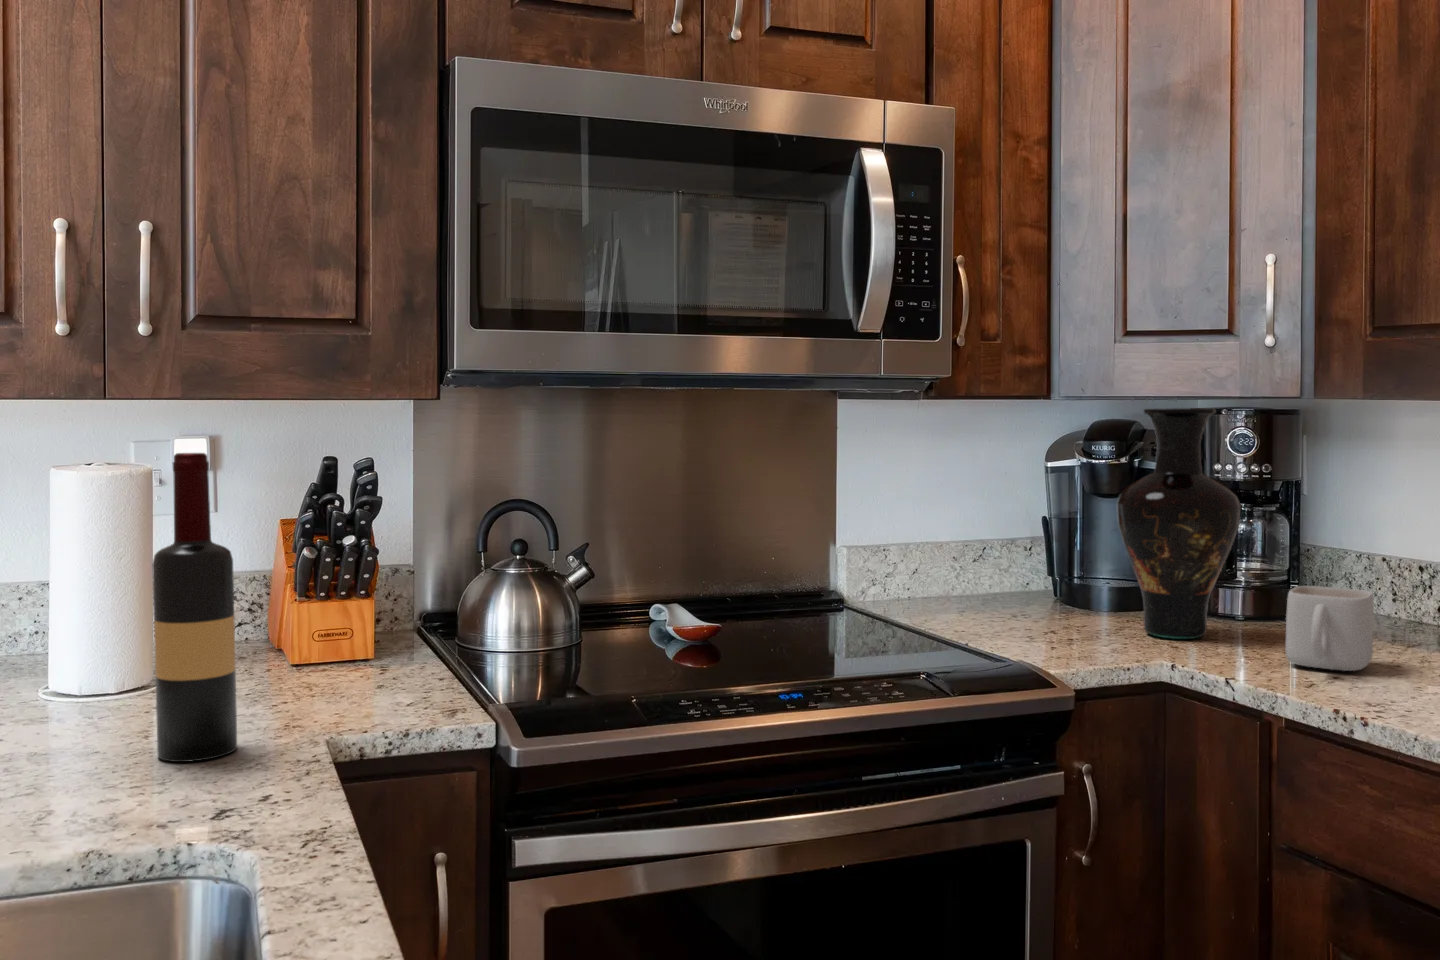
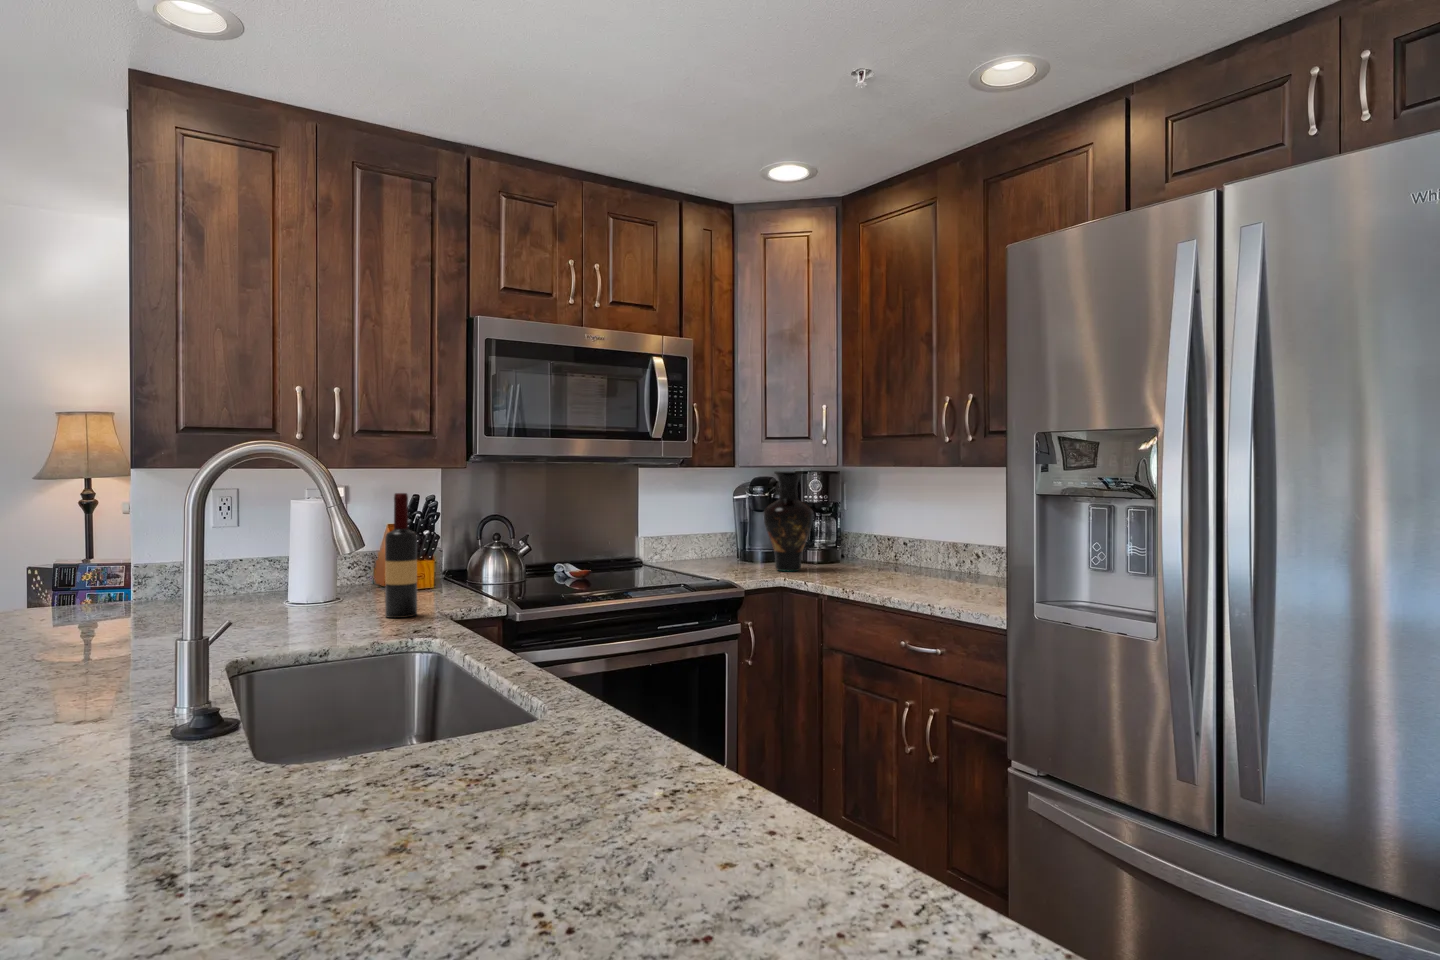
mug: present [1285,586,1374,671] -> none [829,545,861,578]

